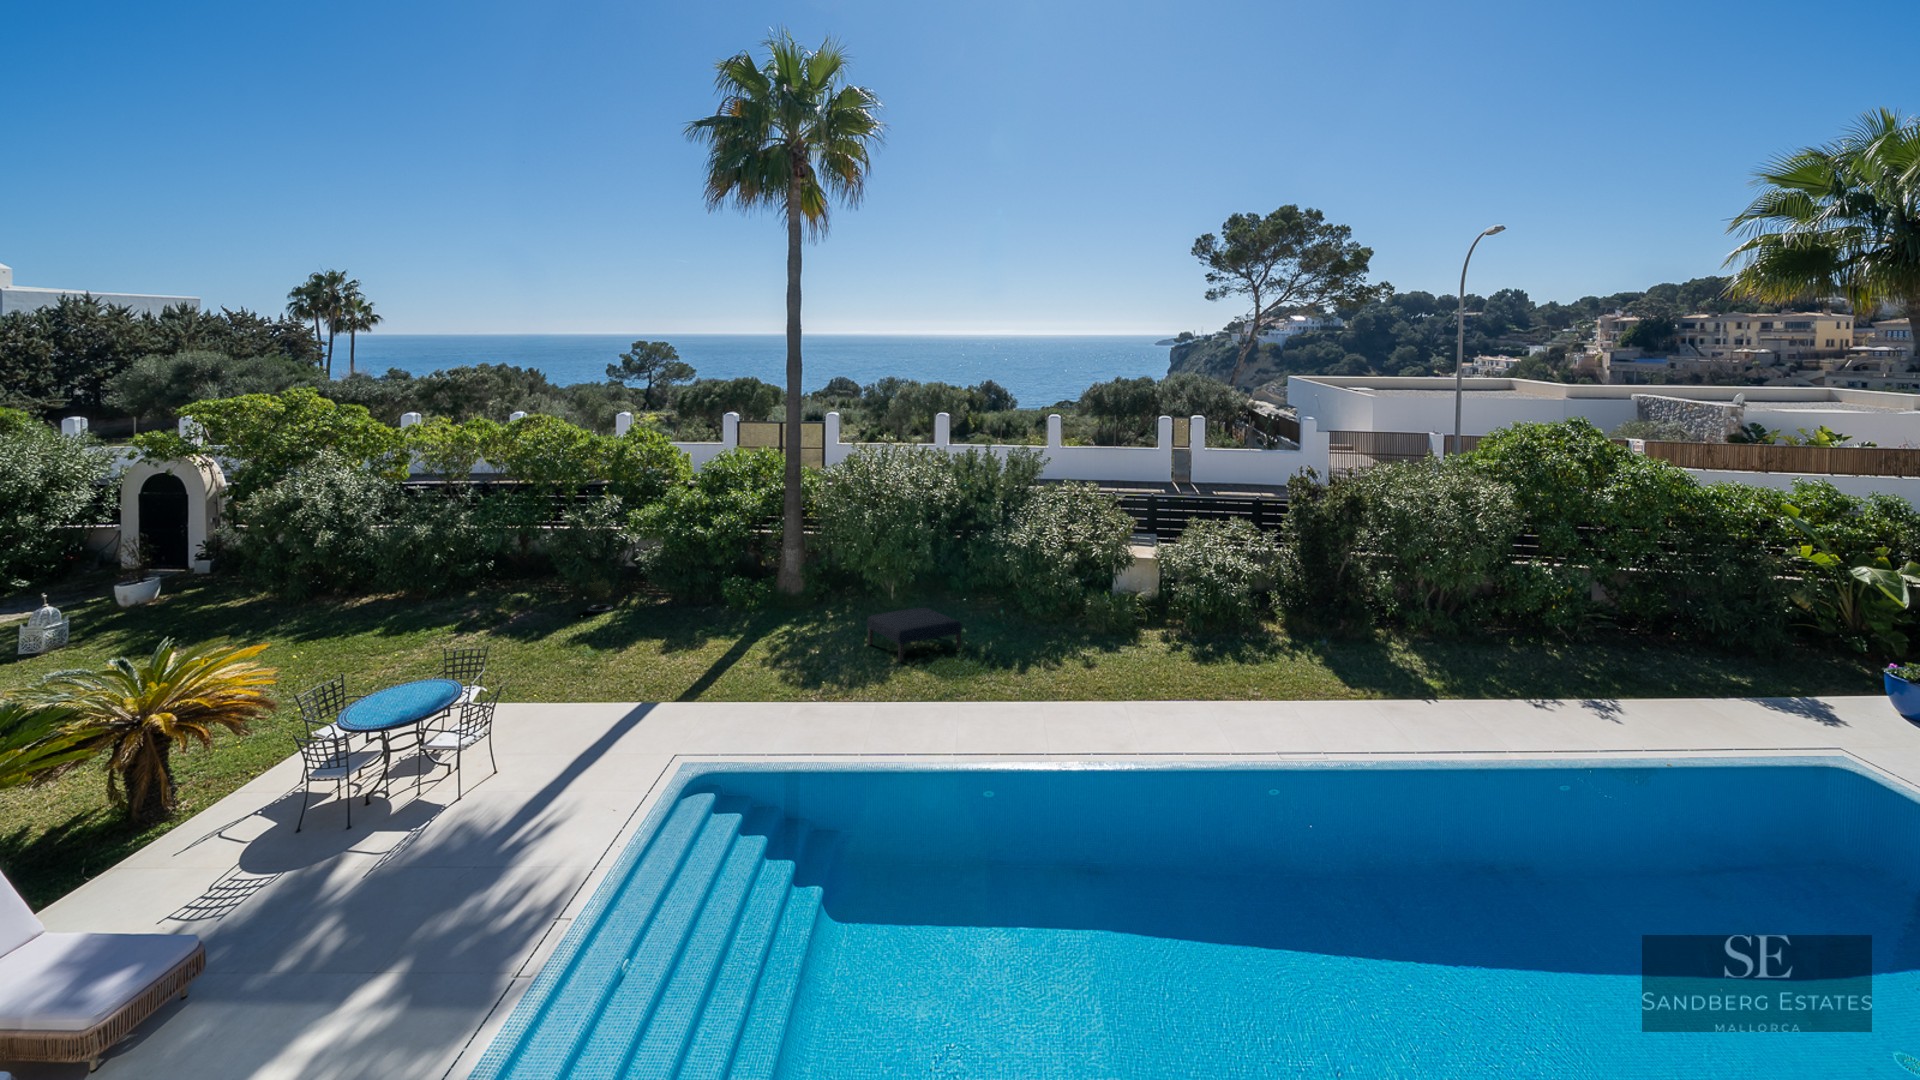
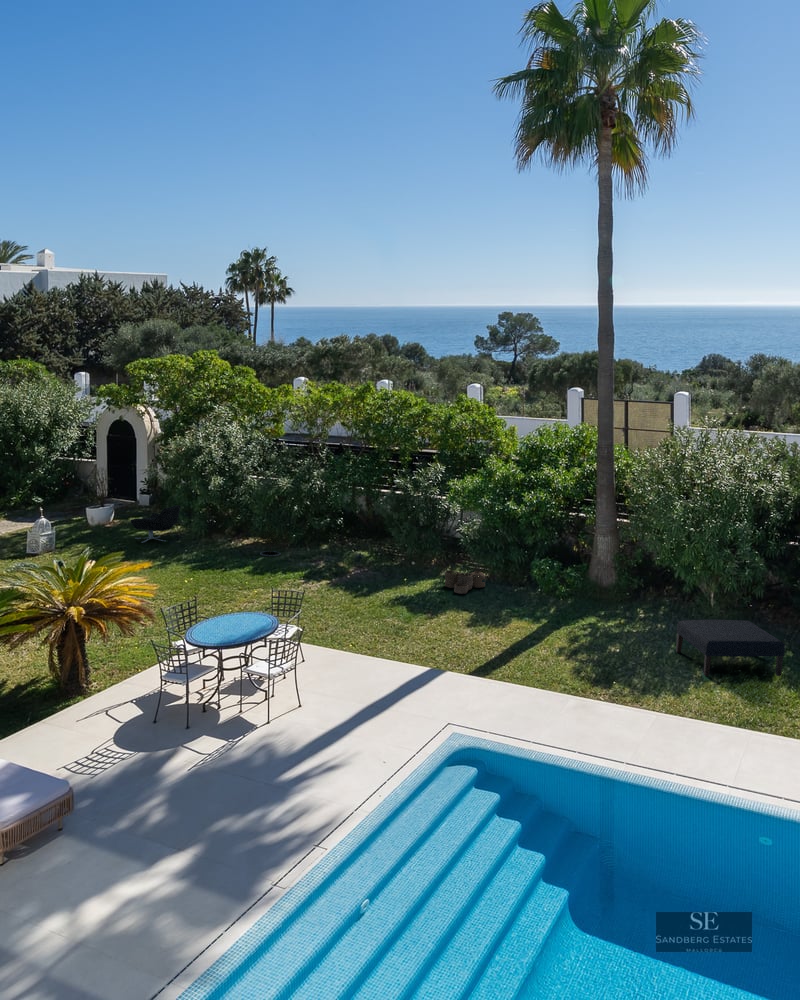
lounge chair: none [201,567,274,617] -> present [131,505,180,543]
potted tree: present [588,574,612,611] -> present [259,519,281,556]
woven basket: none [626,595,669,621] -> present [445,570,485,594]

